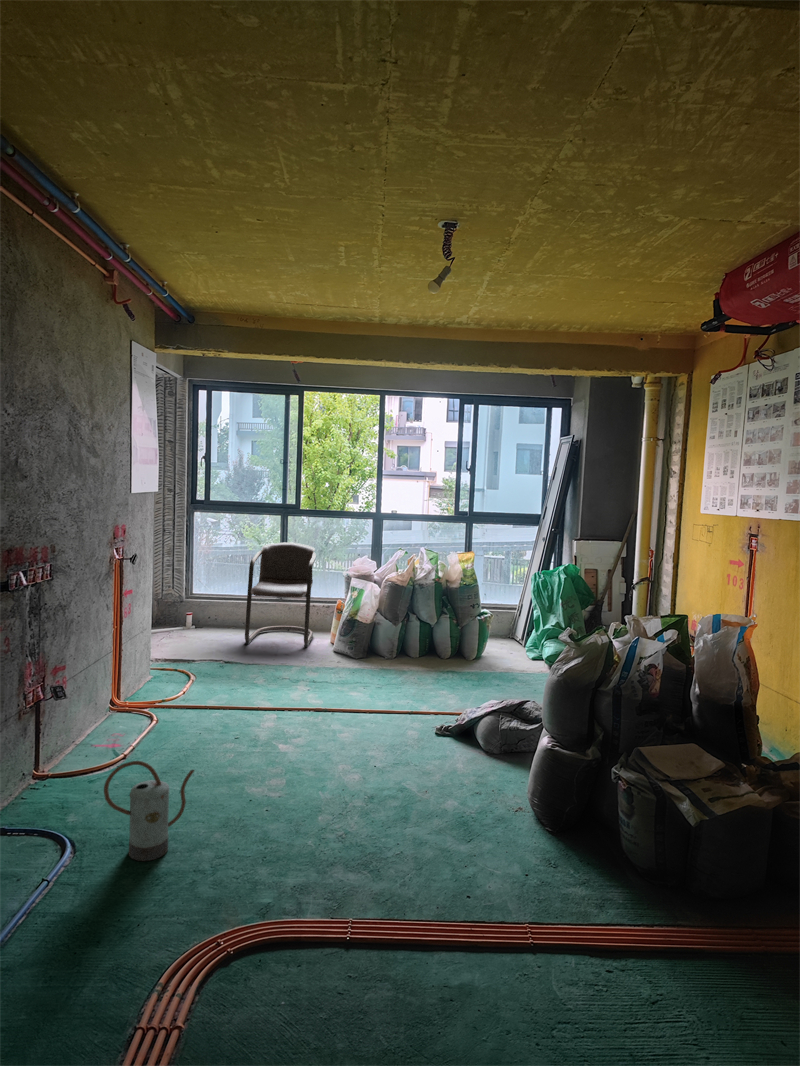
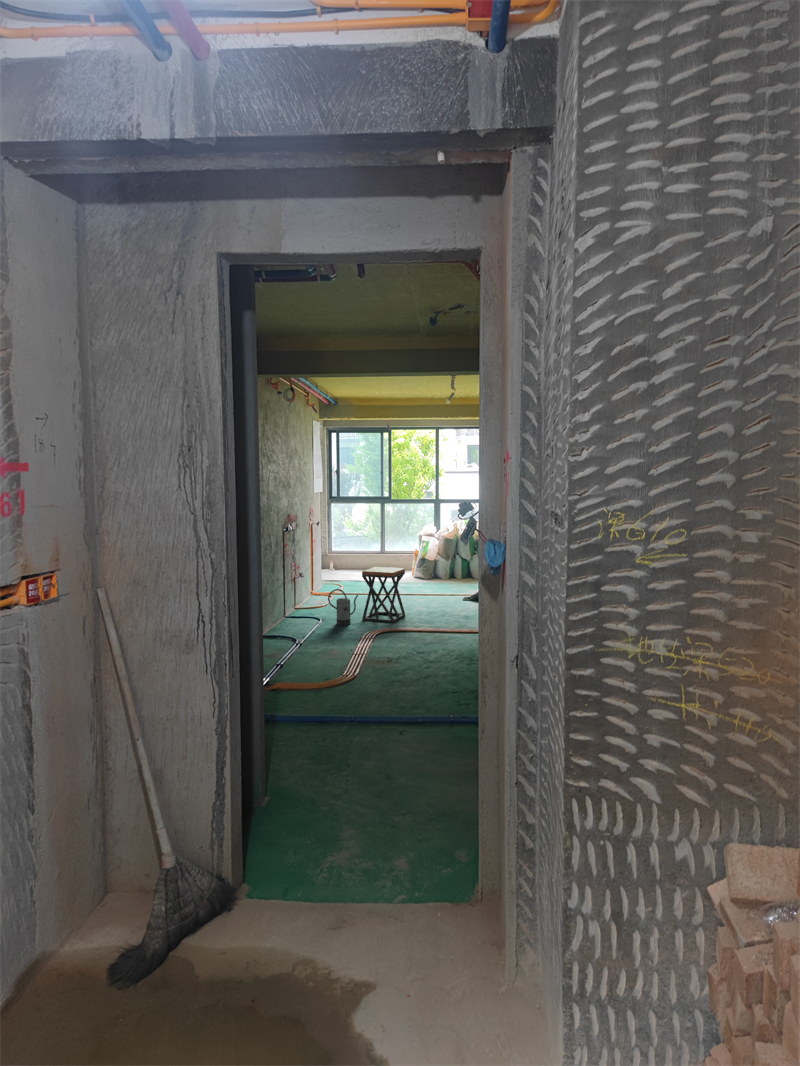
chair: present [245,542,316,647] -> none [364,518,402,576]
stool: none [205,680,320,840] -> present [362,567,405,622]

